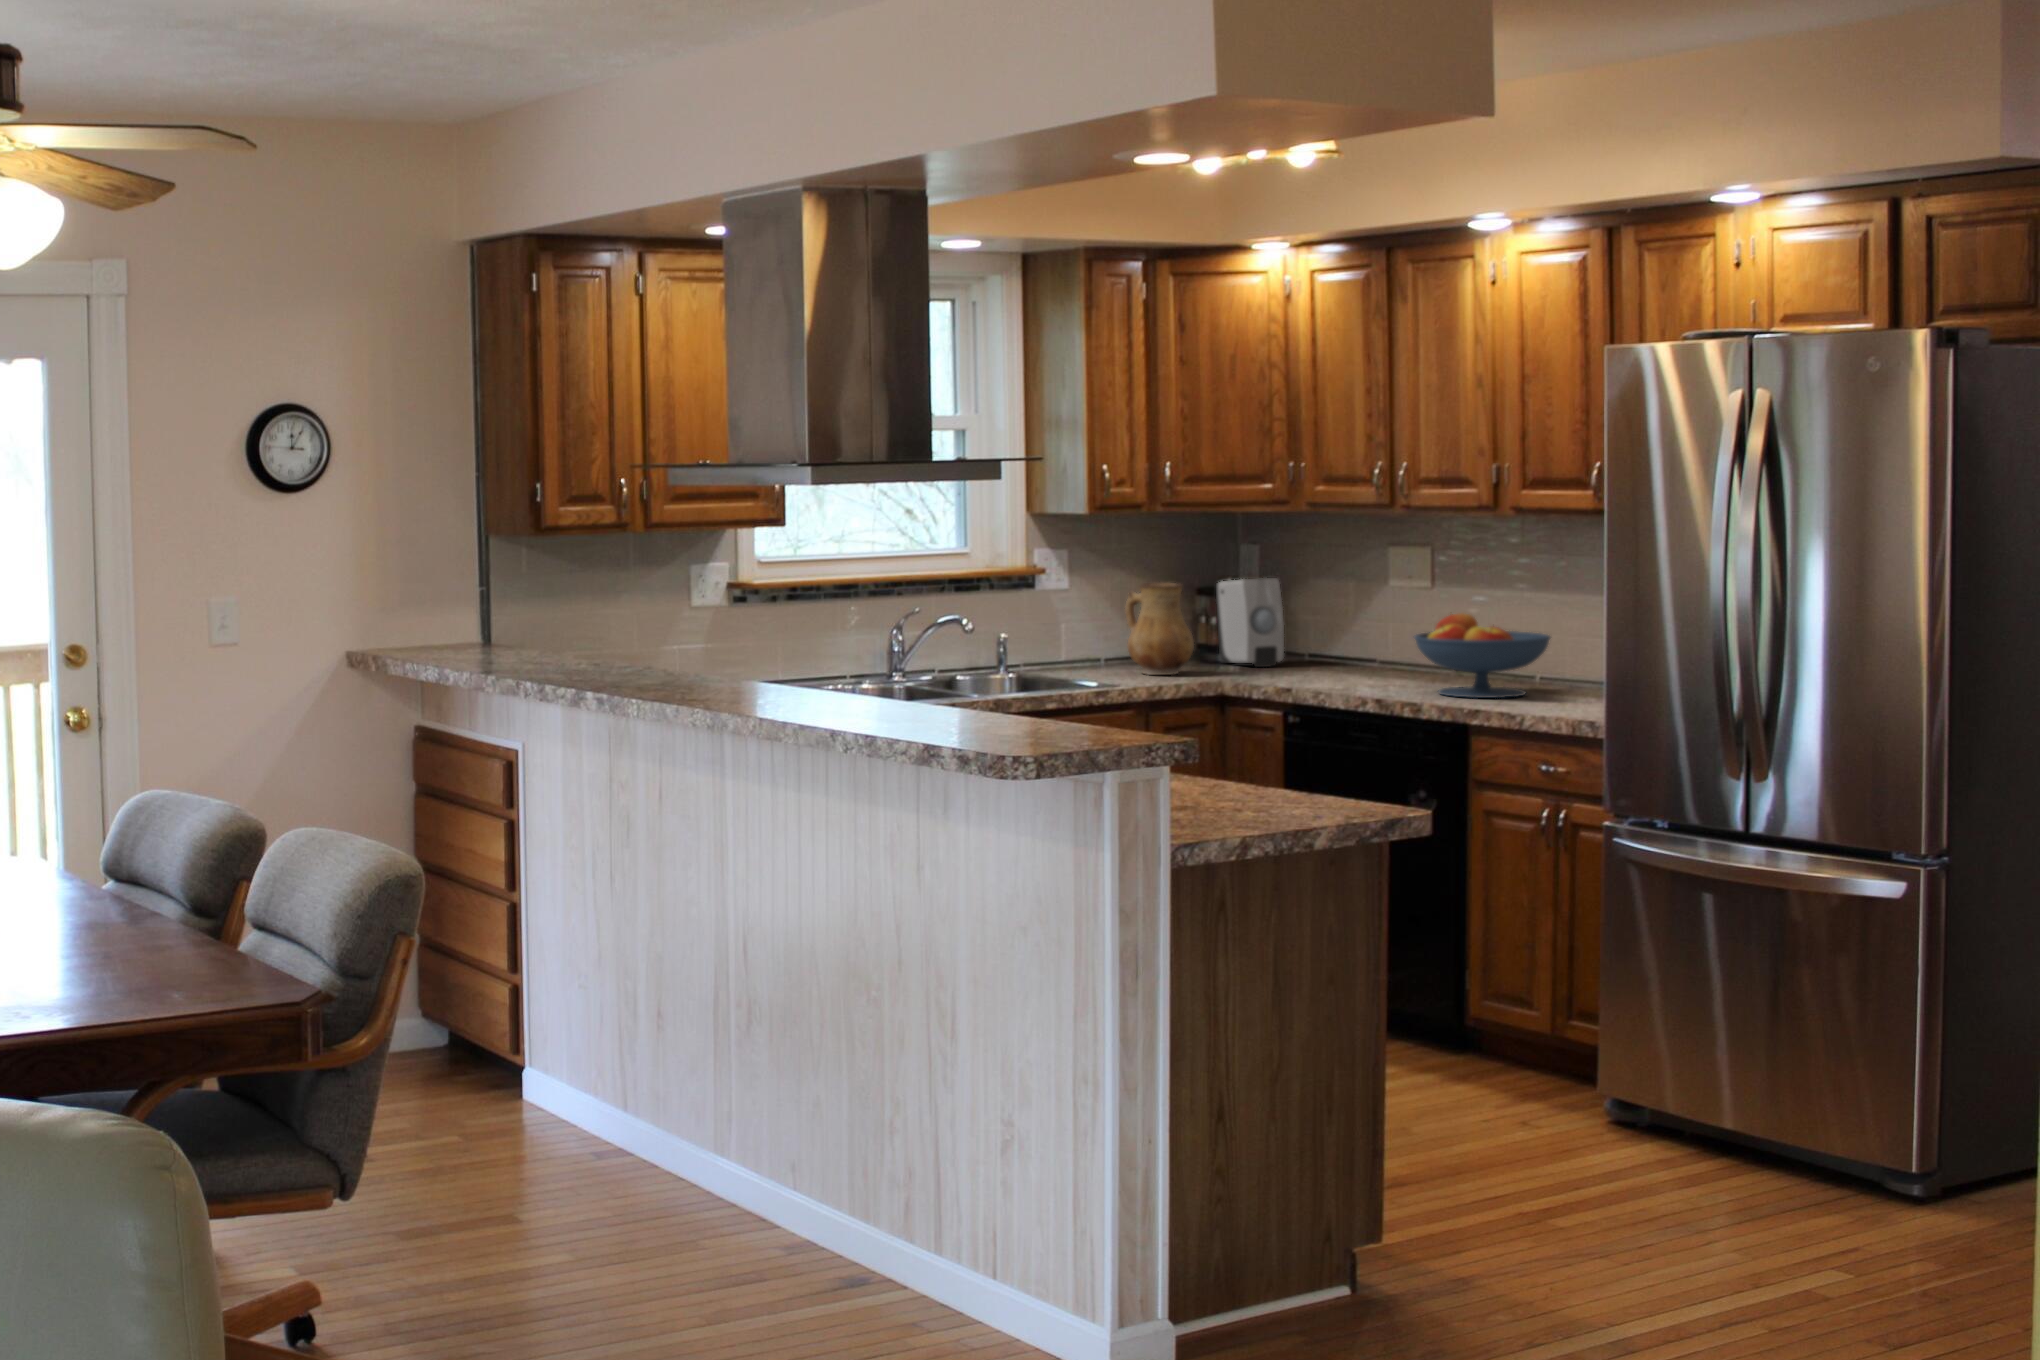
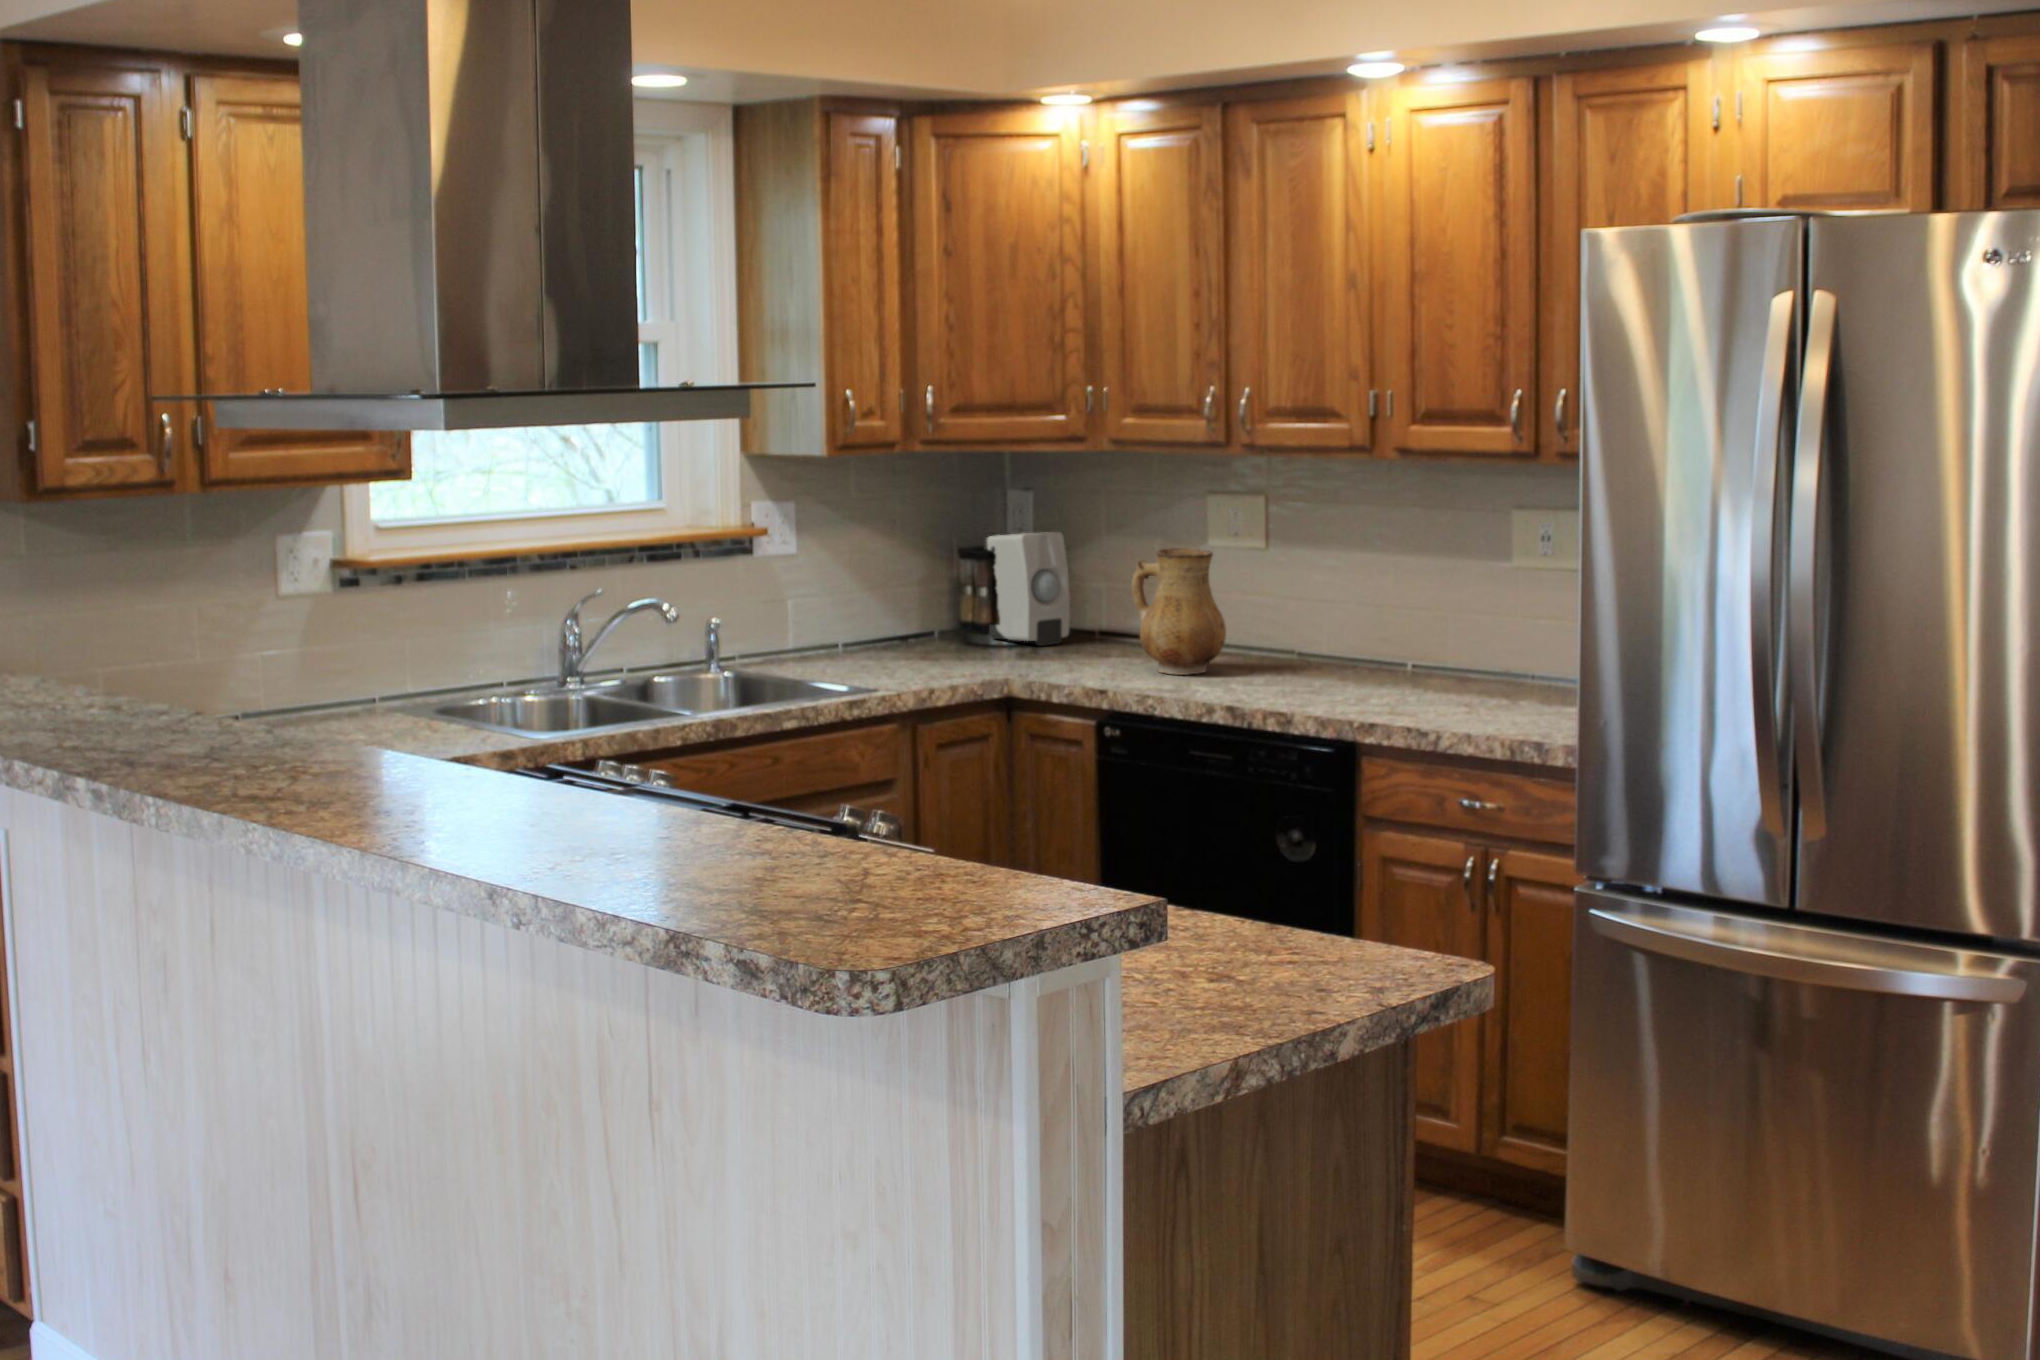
ceramic pitcher: present [1125,583,1194,675] -> present [1132,548,1226,675]
fruit bowl: present [1415,614,1550,698] -> none [1267,585,1434,701]

